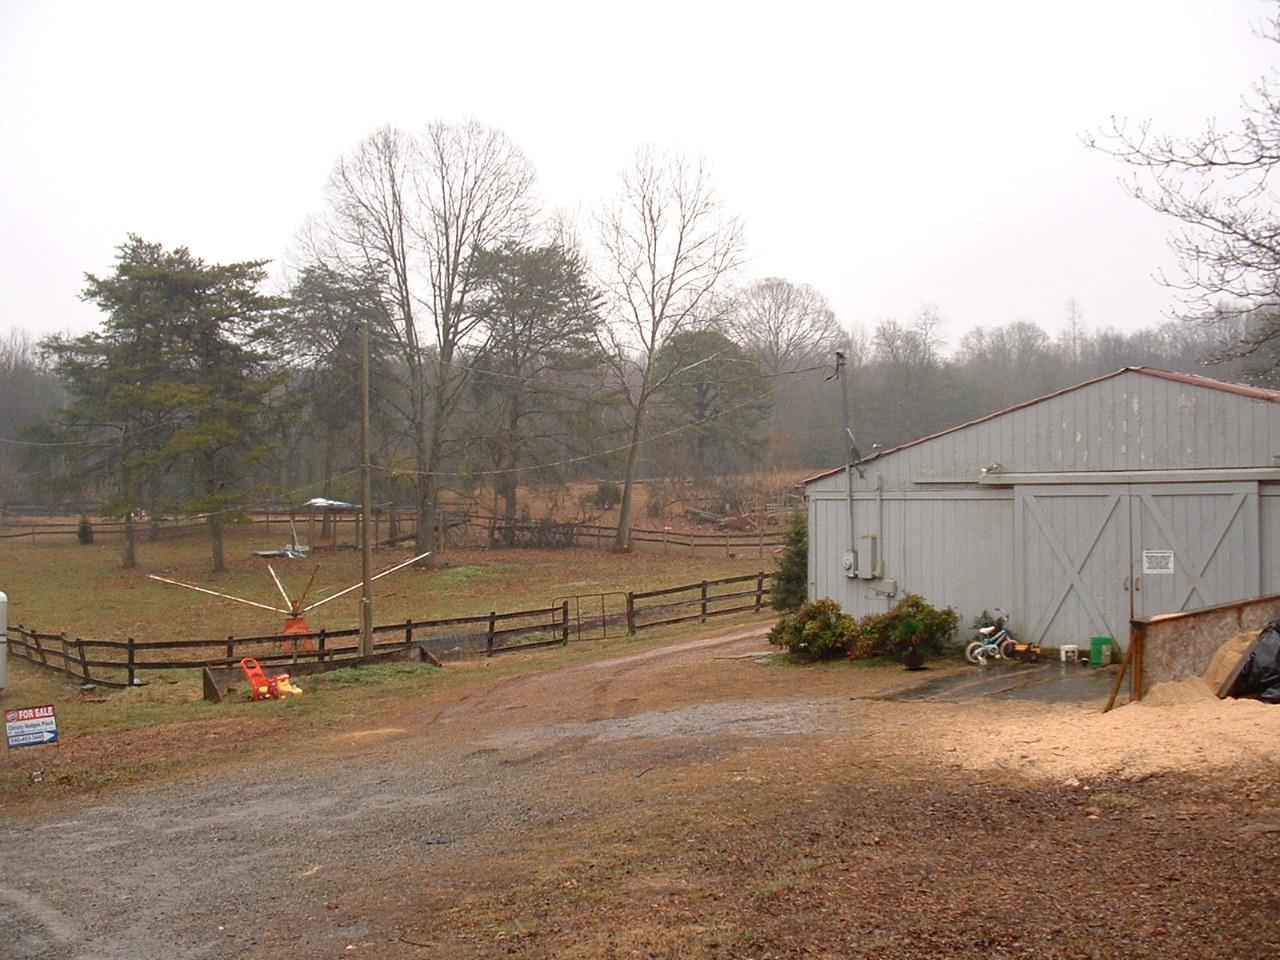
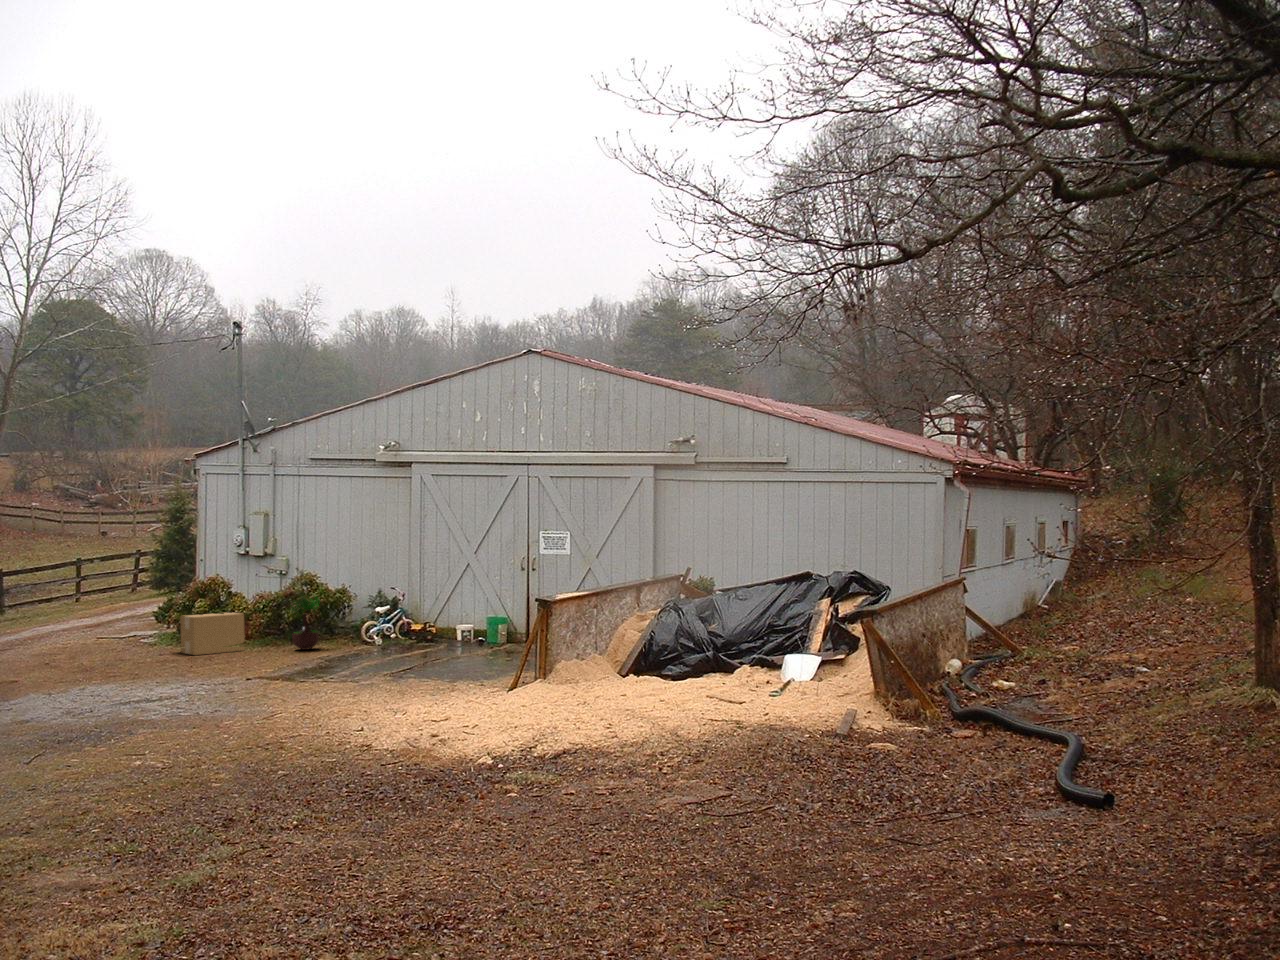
cardboard box: none [802,634,860,674] -> present [180,613,245,655]

